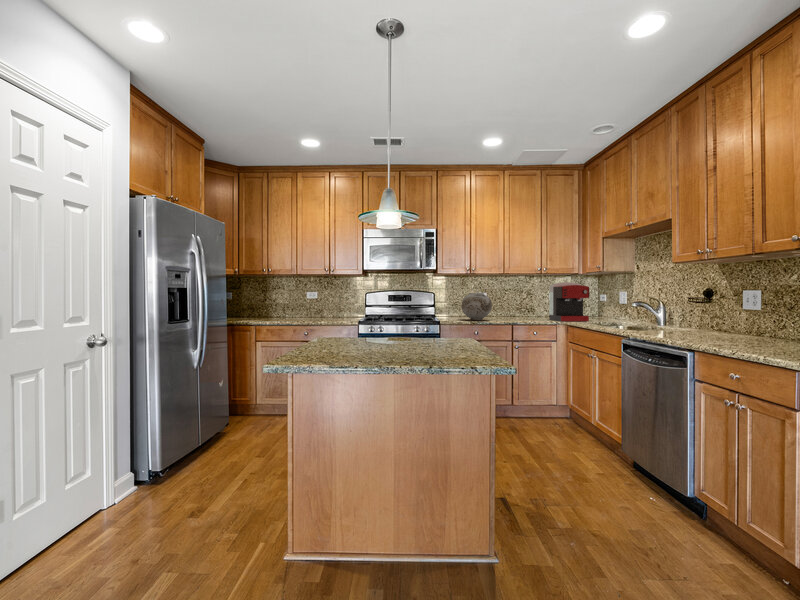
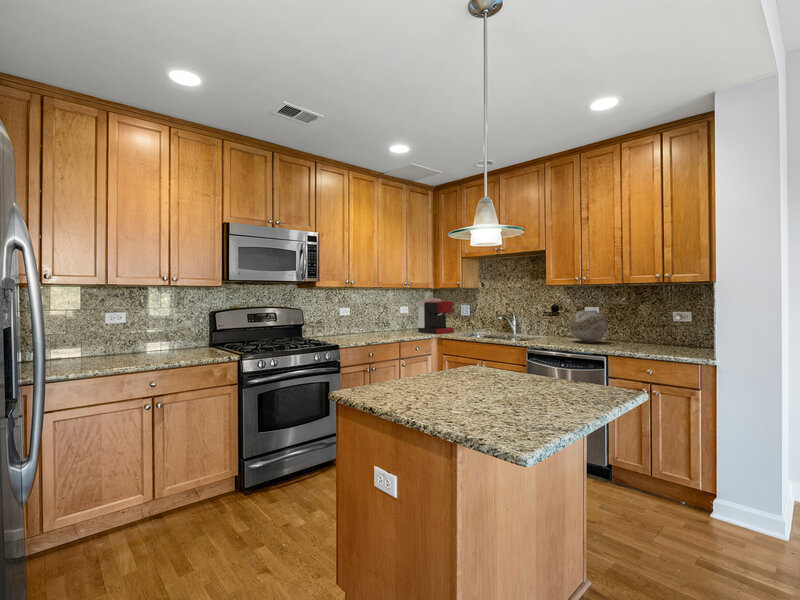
vase: present [461,293,492,320] -> present [569,311,608,343]

